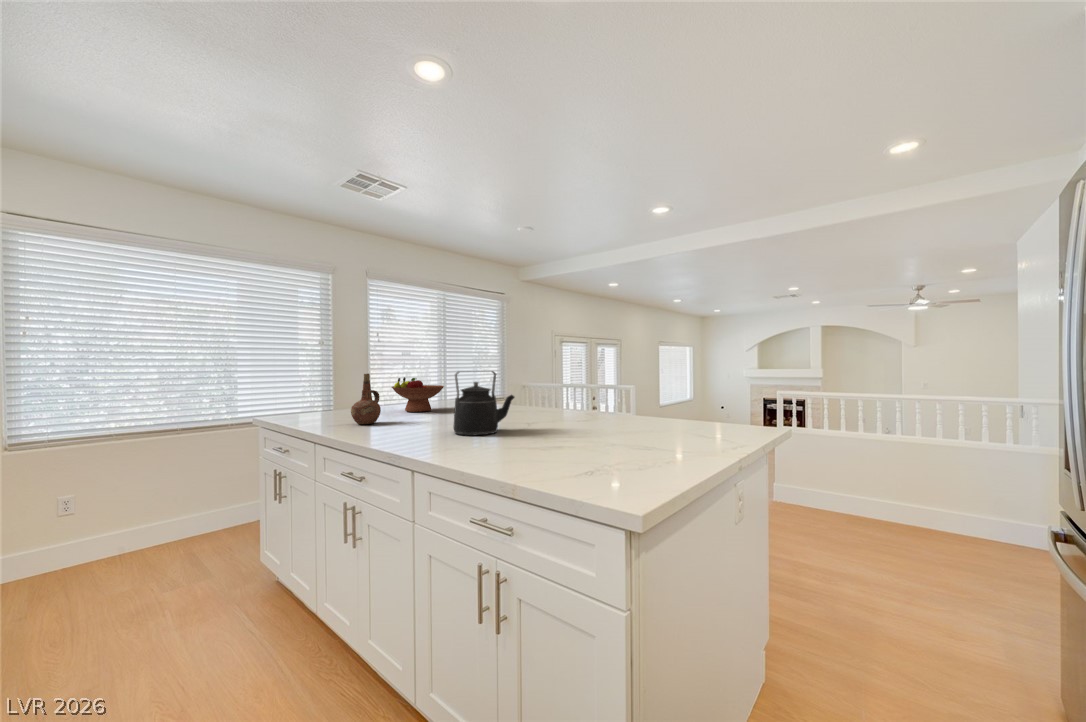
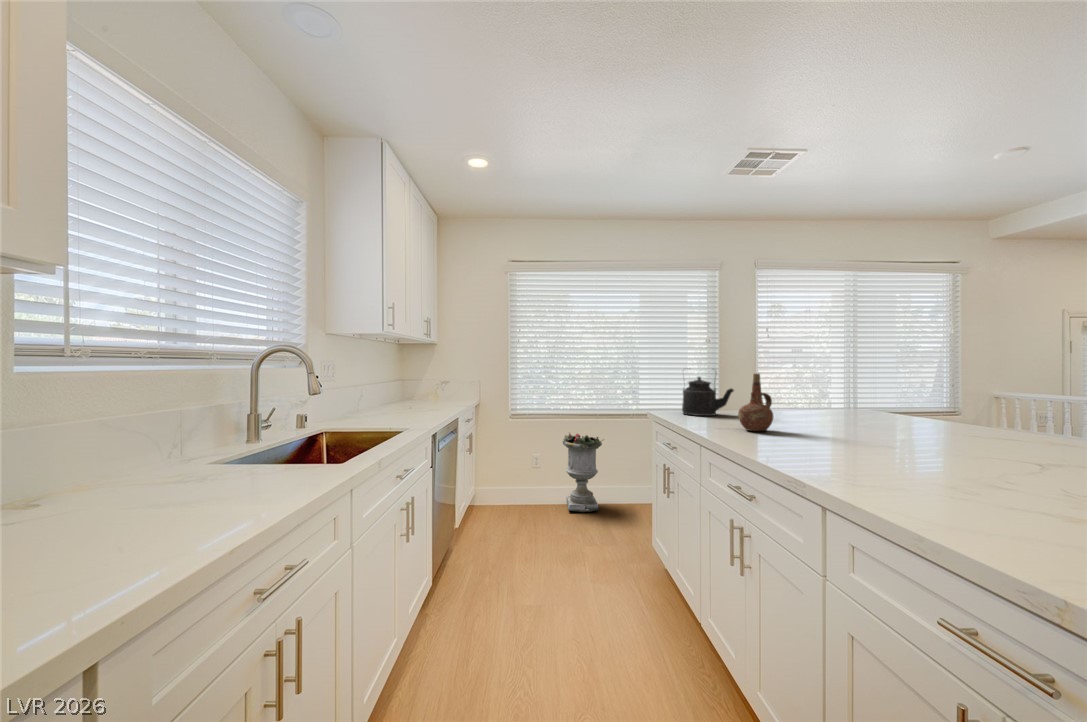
kettle: present [454,371,514,435] -> present [682,377,734,416]
fruit bowl: present [392,377,444,412] -> none [786,379,862,423]
planter: none [117,458,190,562] -> present [563,433,604,512]

